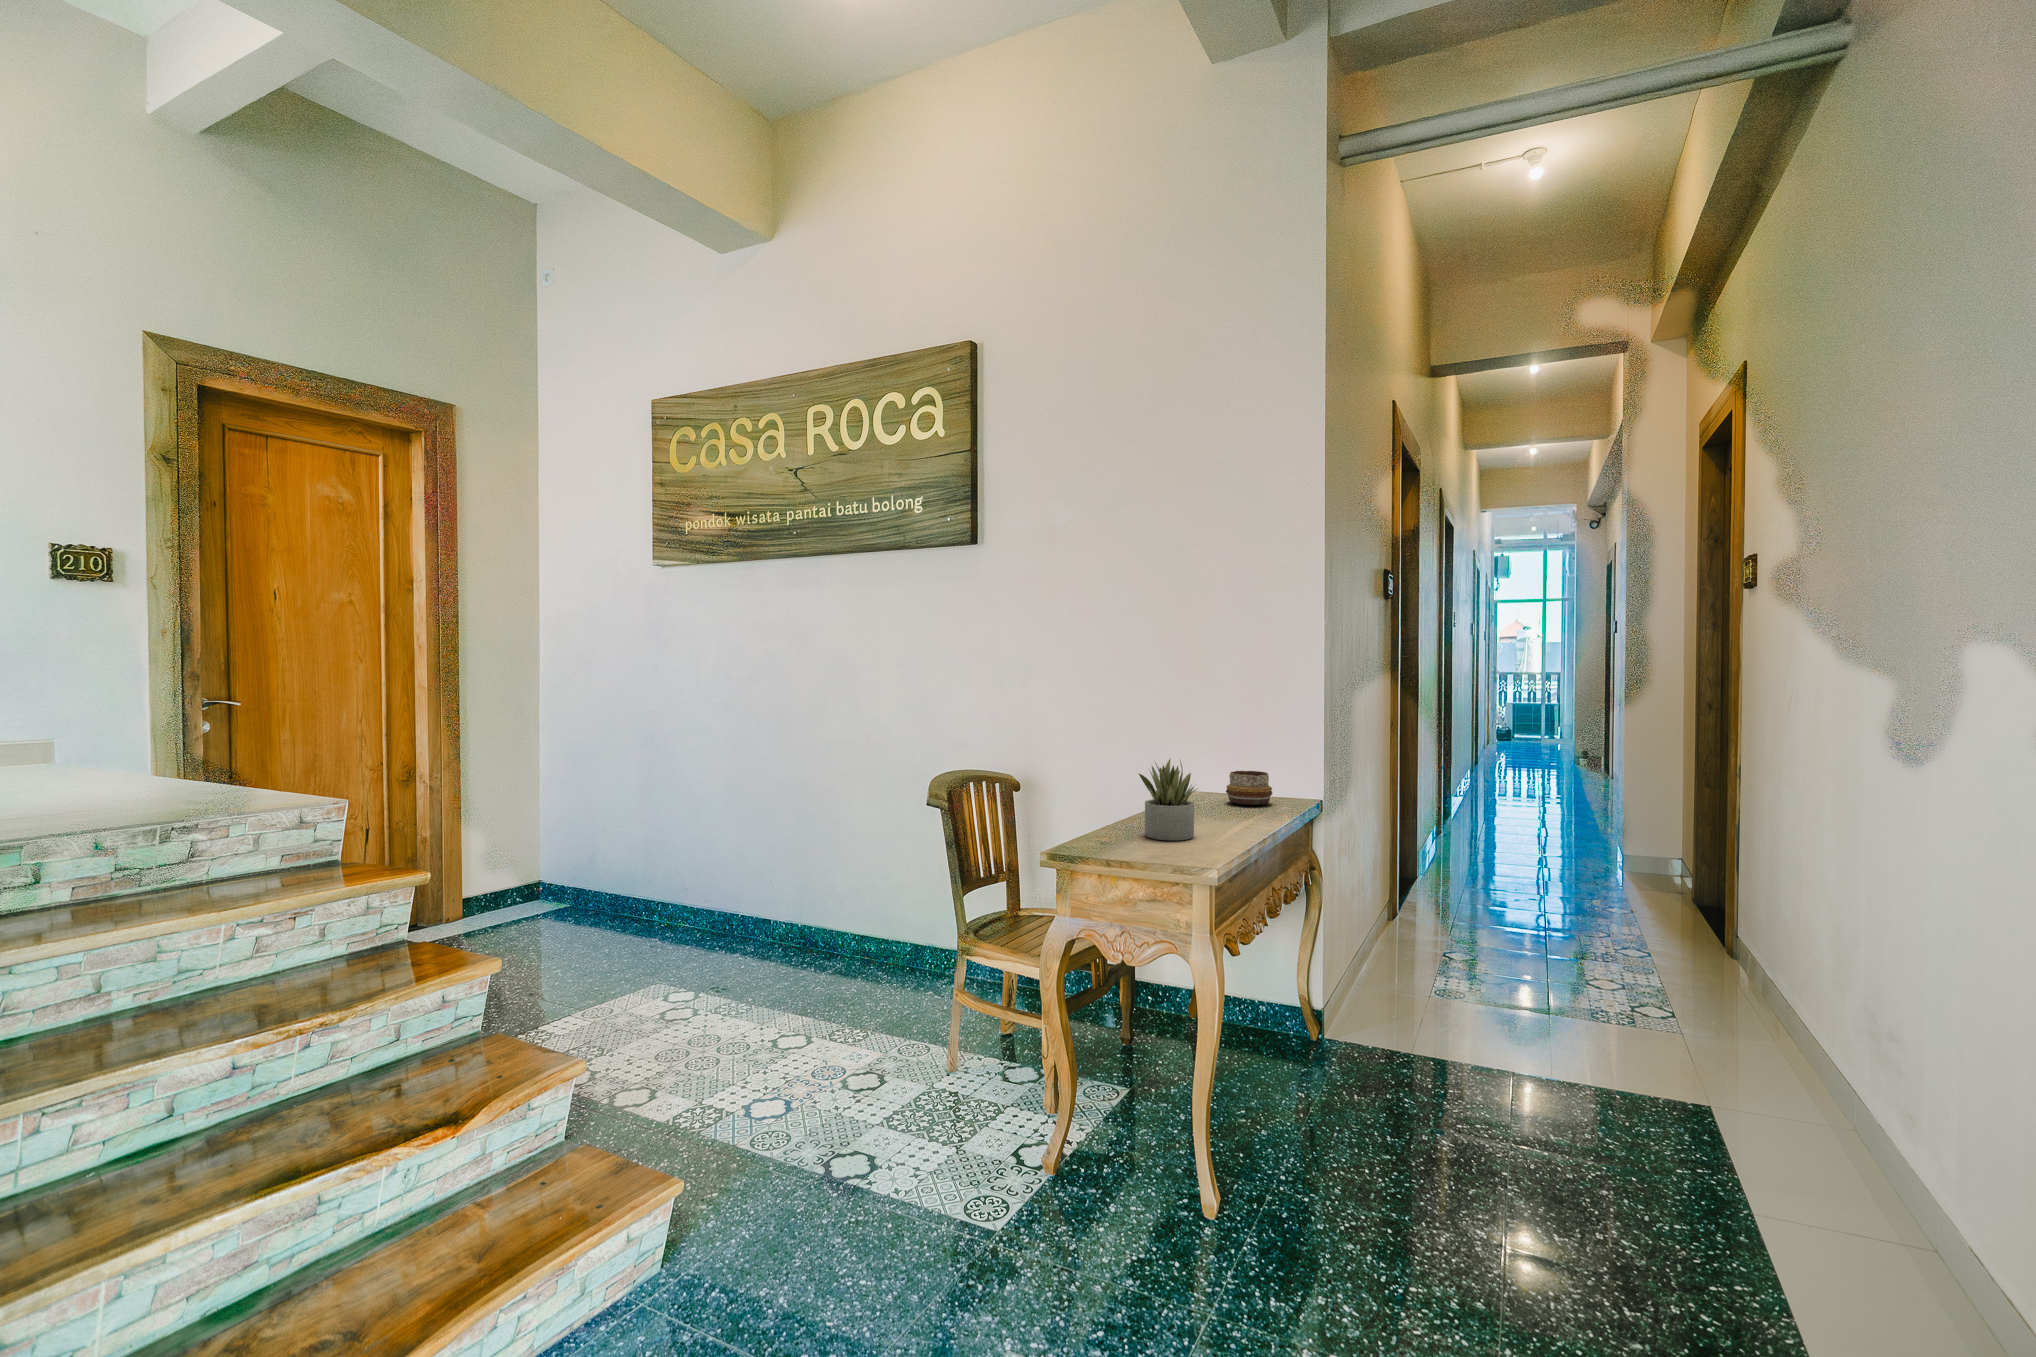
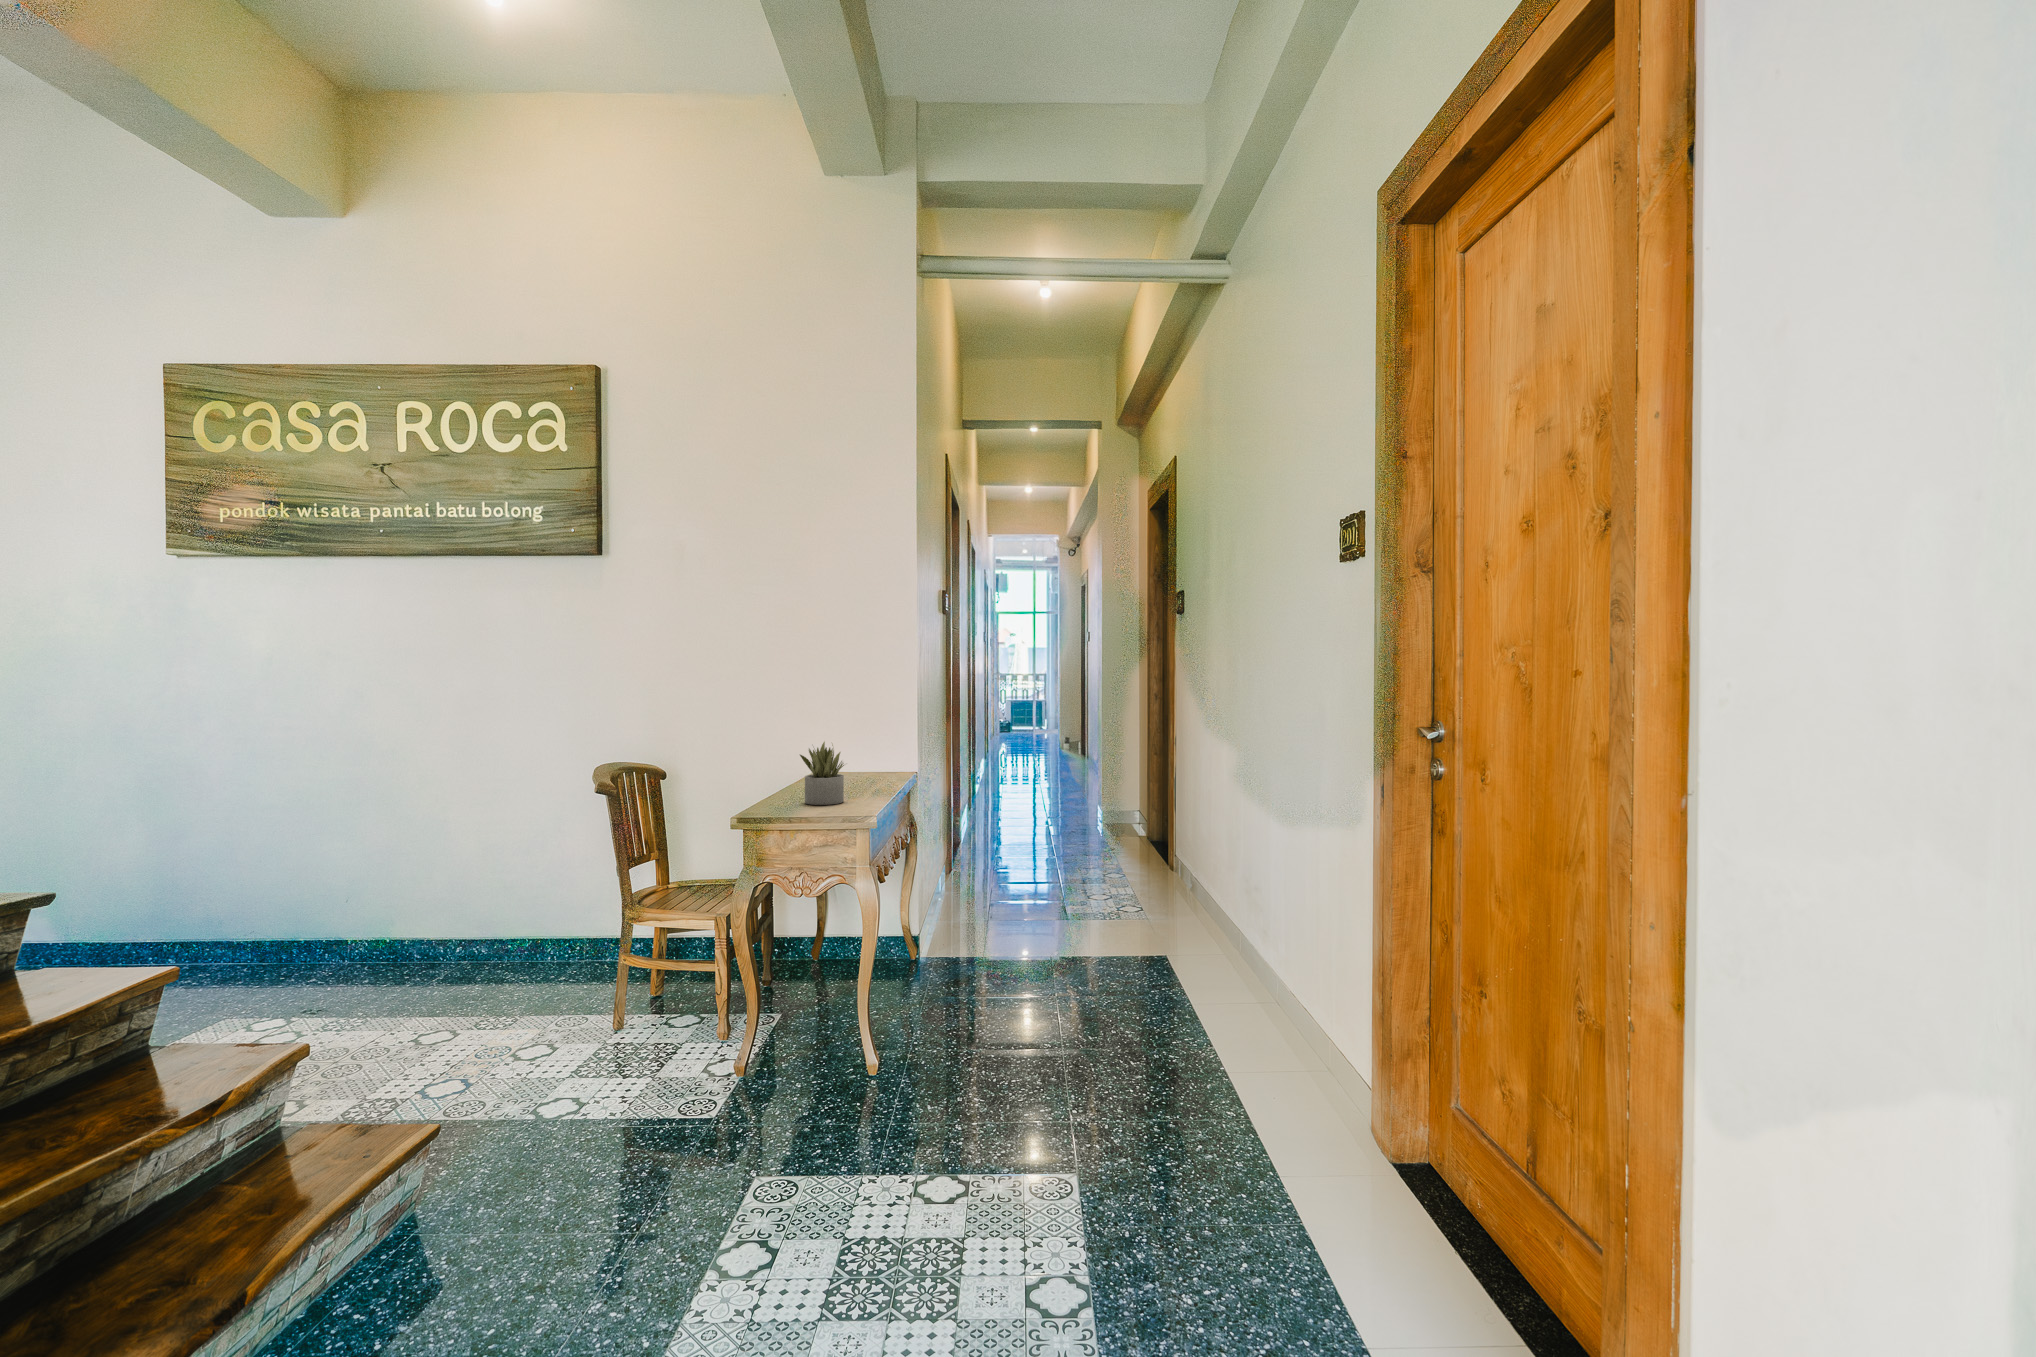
decorative bowl: present [1226,771,1272,805] -> none [850,752,886,779]

